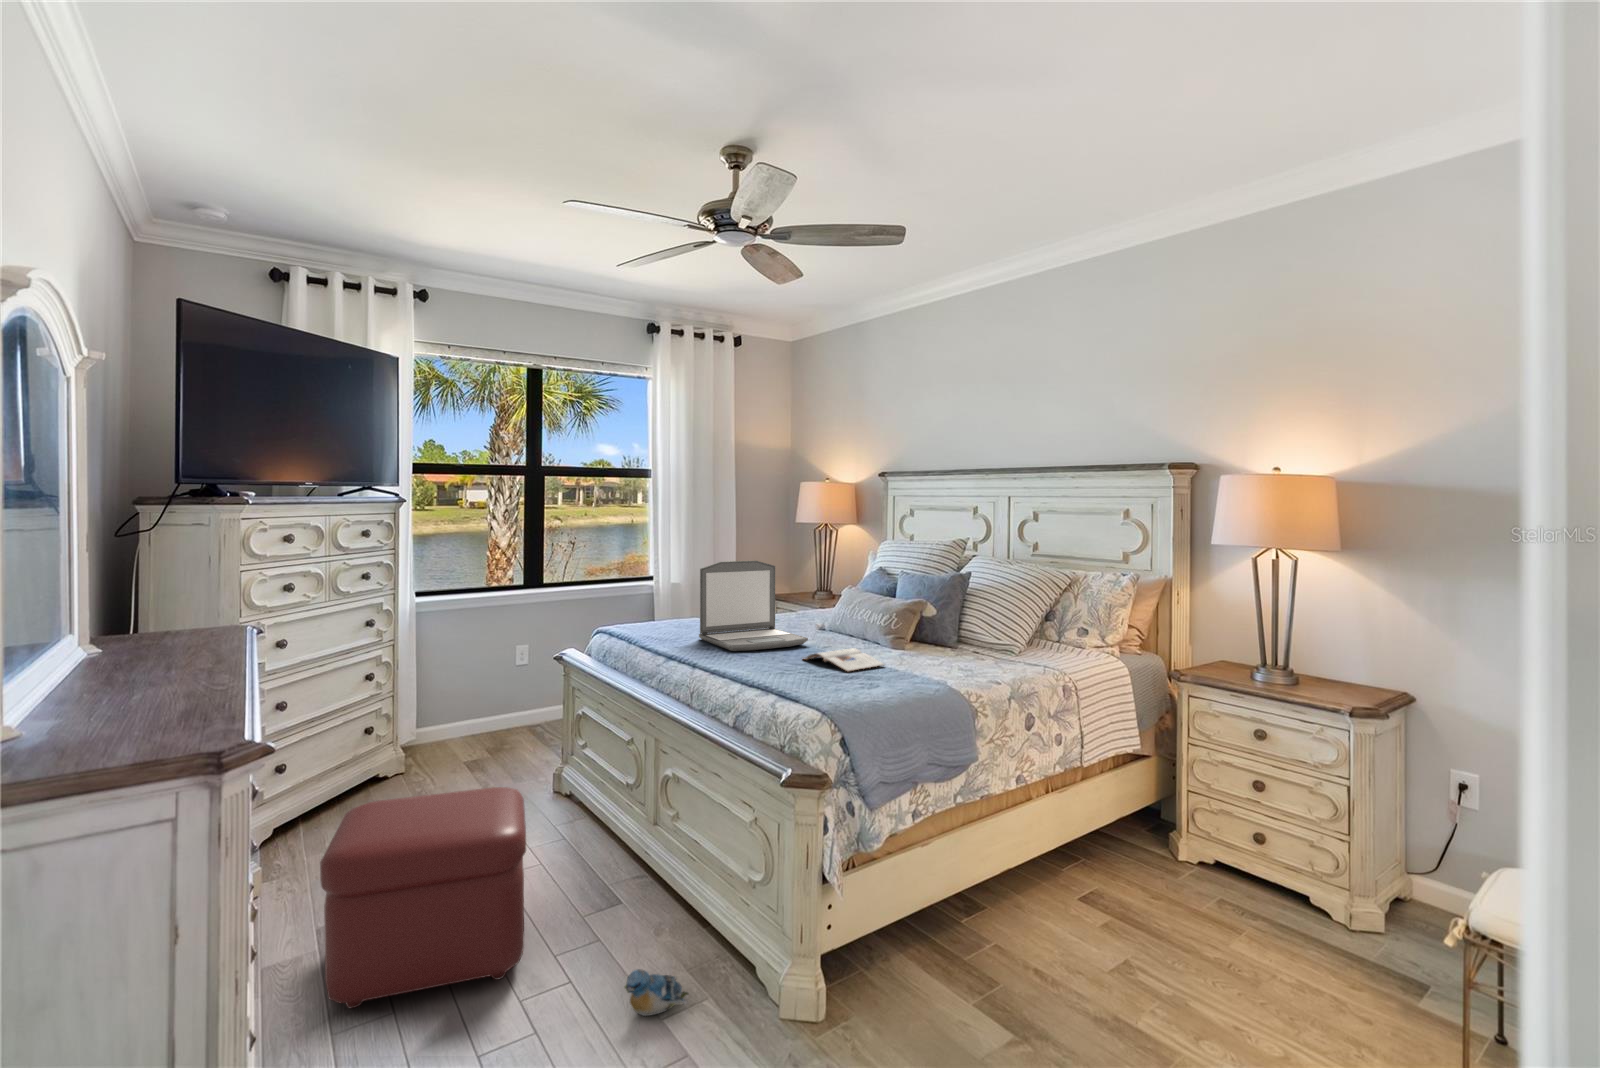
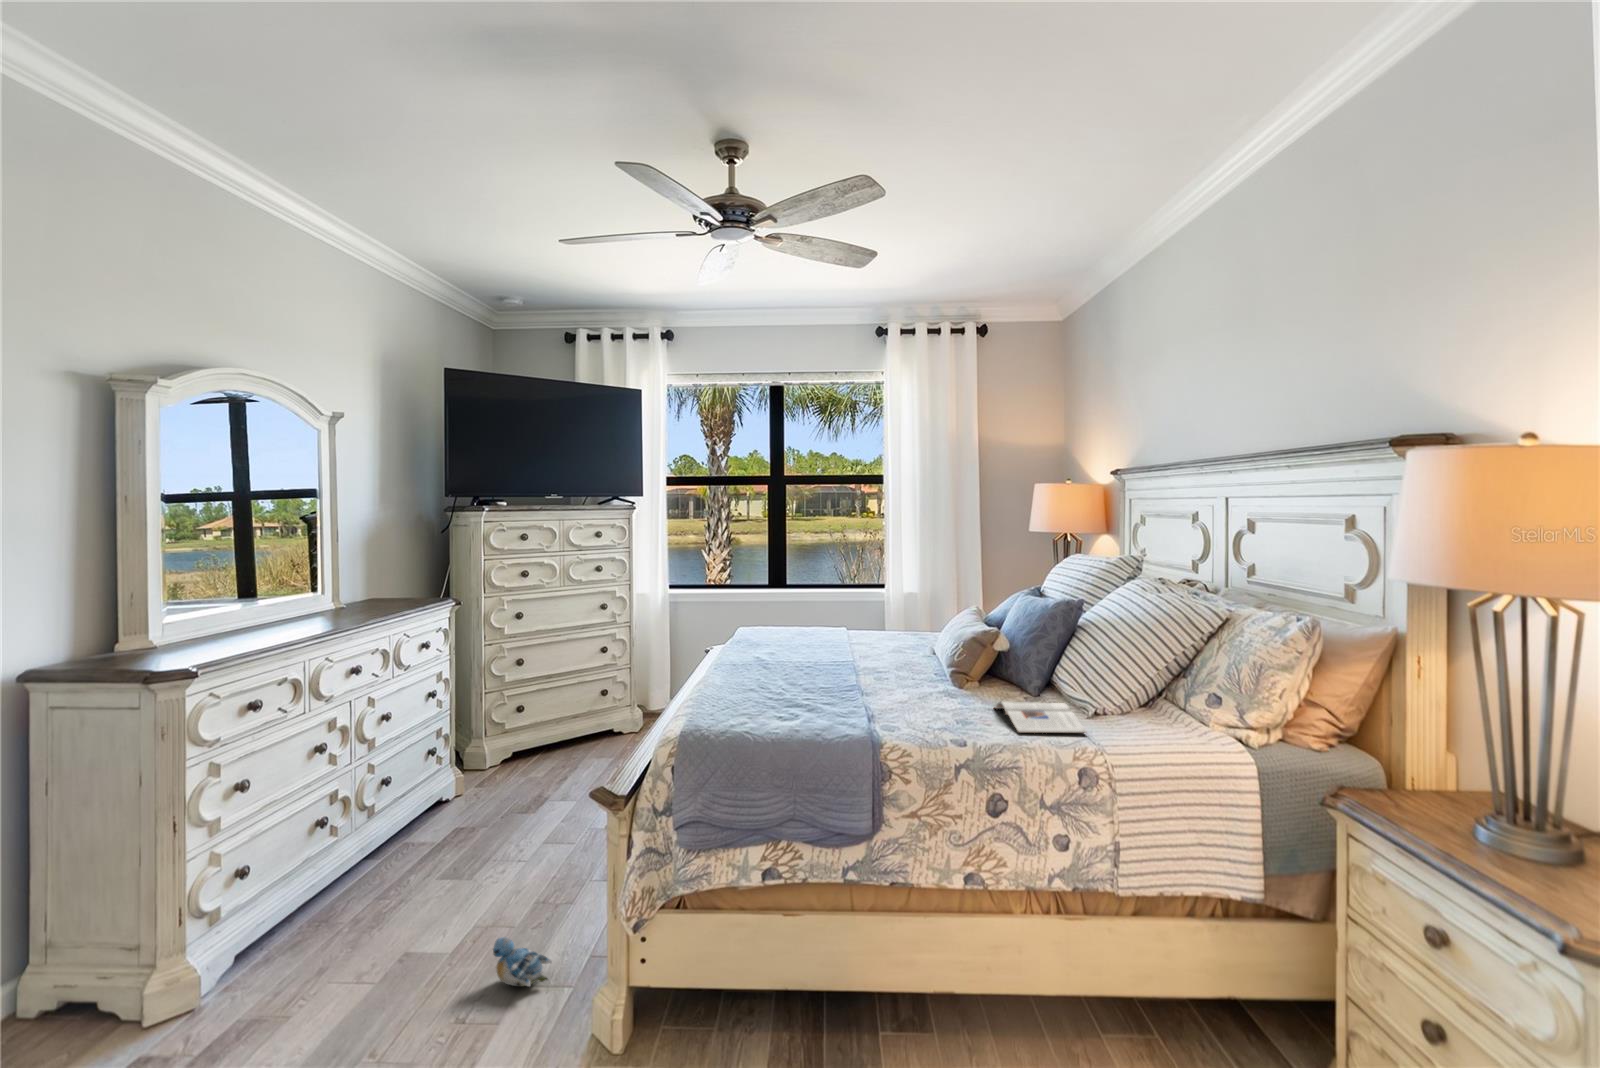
laptop: present [699,561,808,651] -> none [770,569,870,666]
magazine: present [805,648,884,671] -> present [995,702,1087,733]
ottoman: present [320,787,526,1008] -> none [368,742,555,909]

